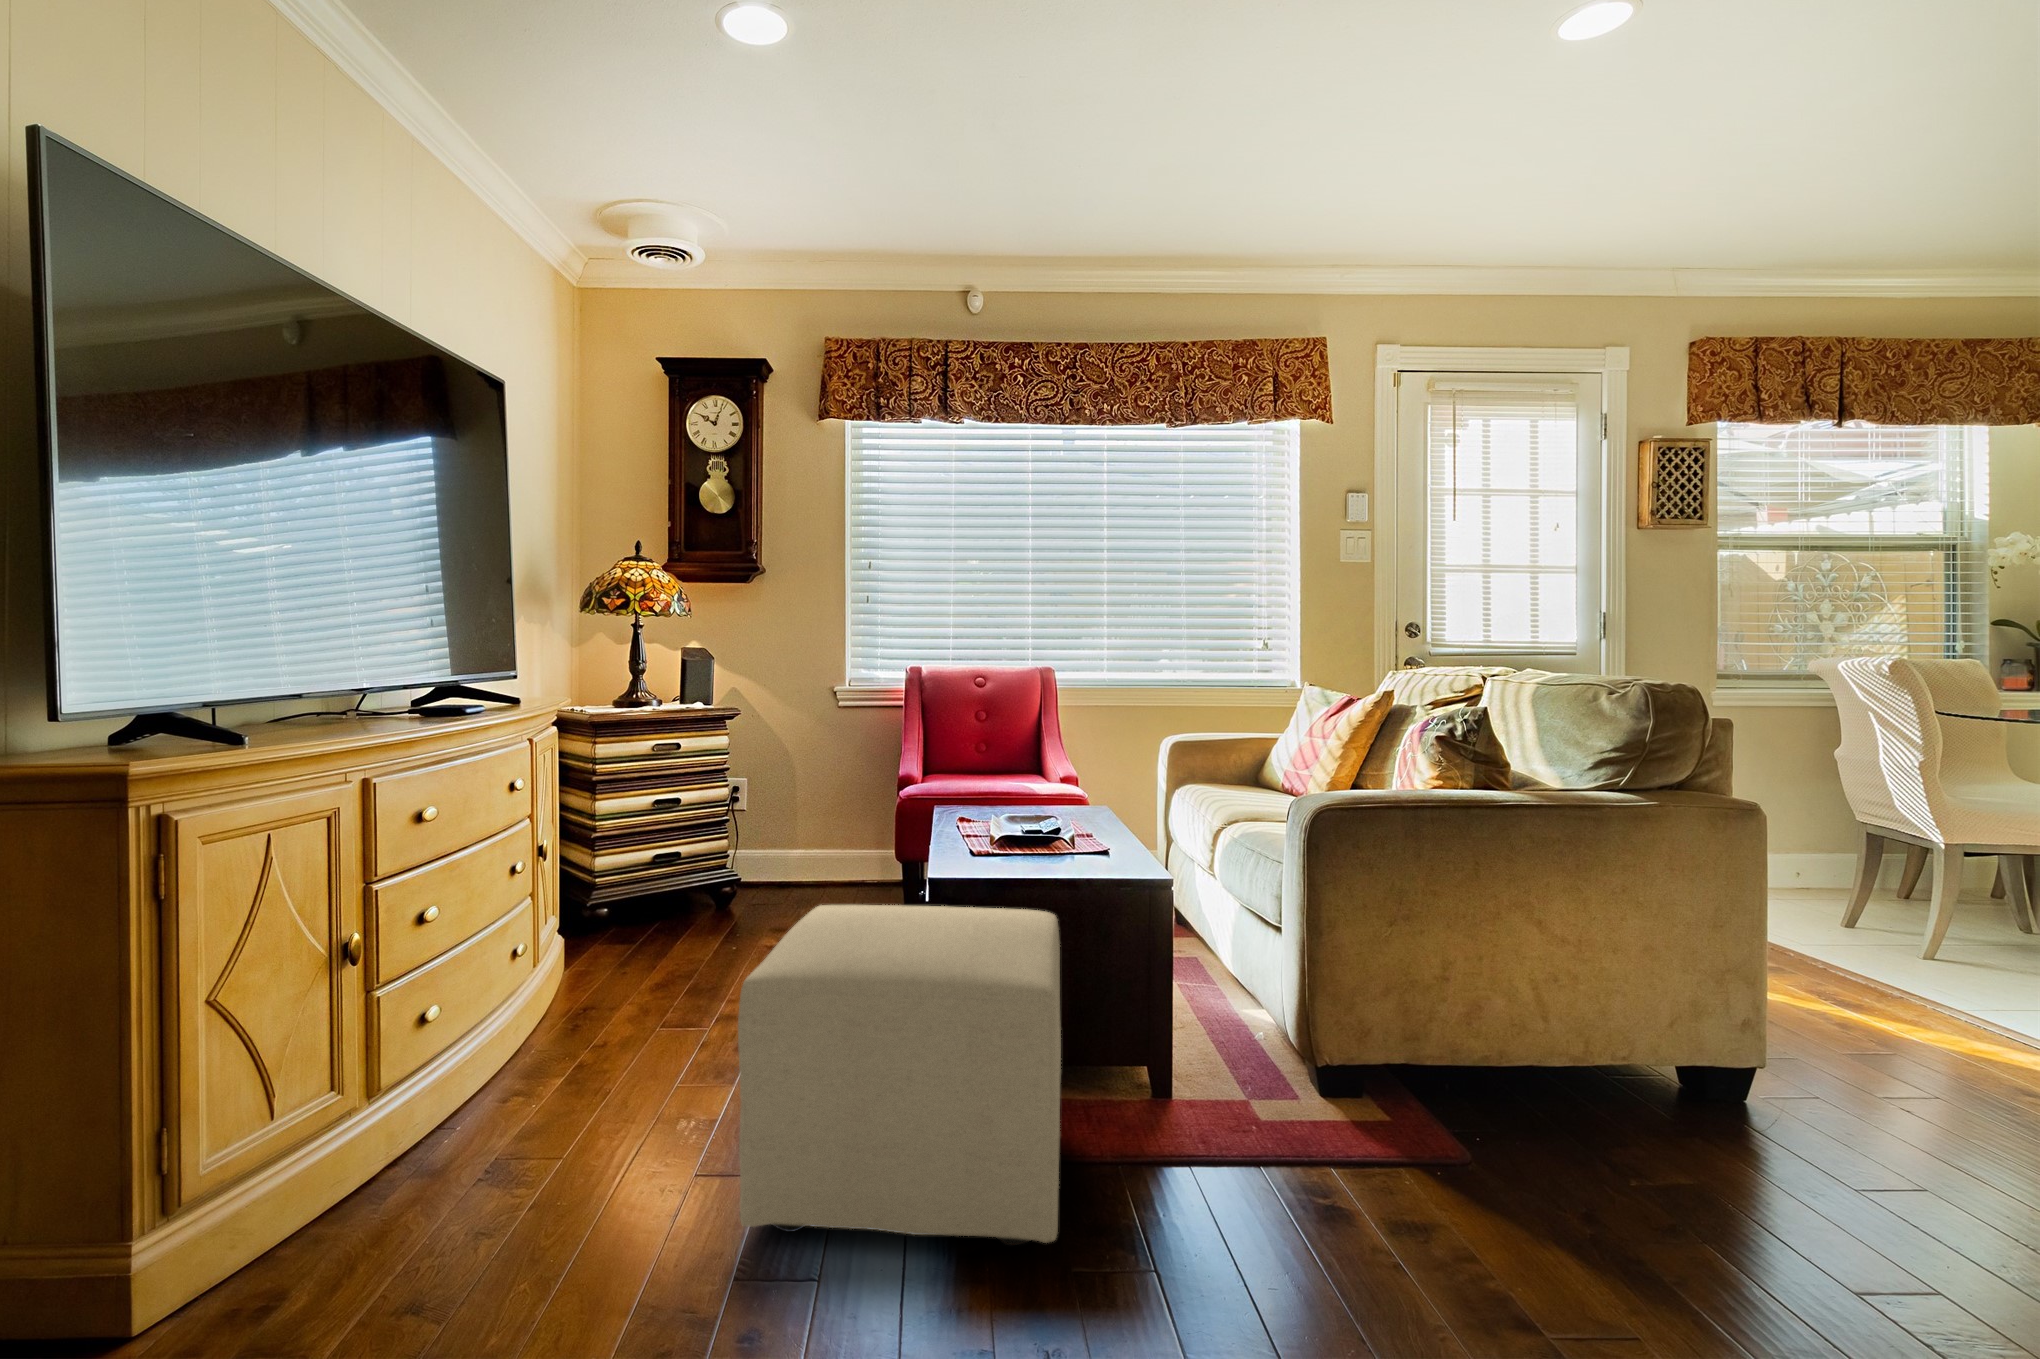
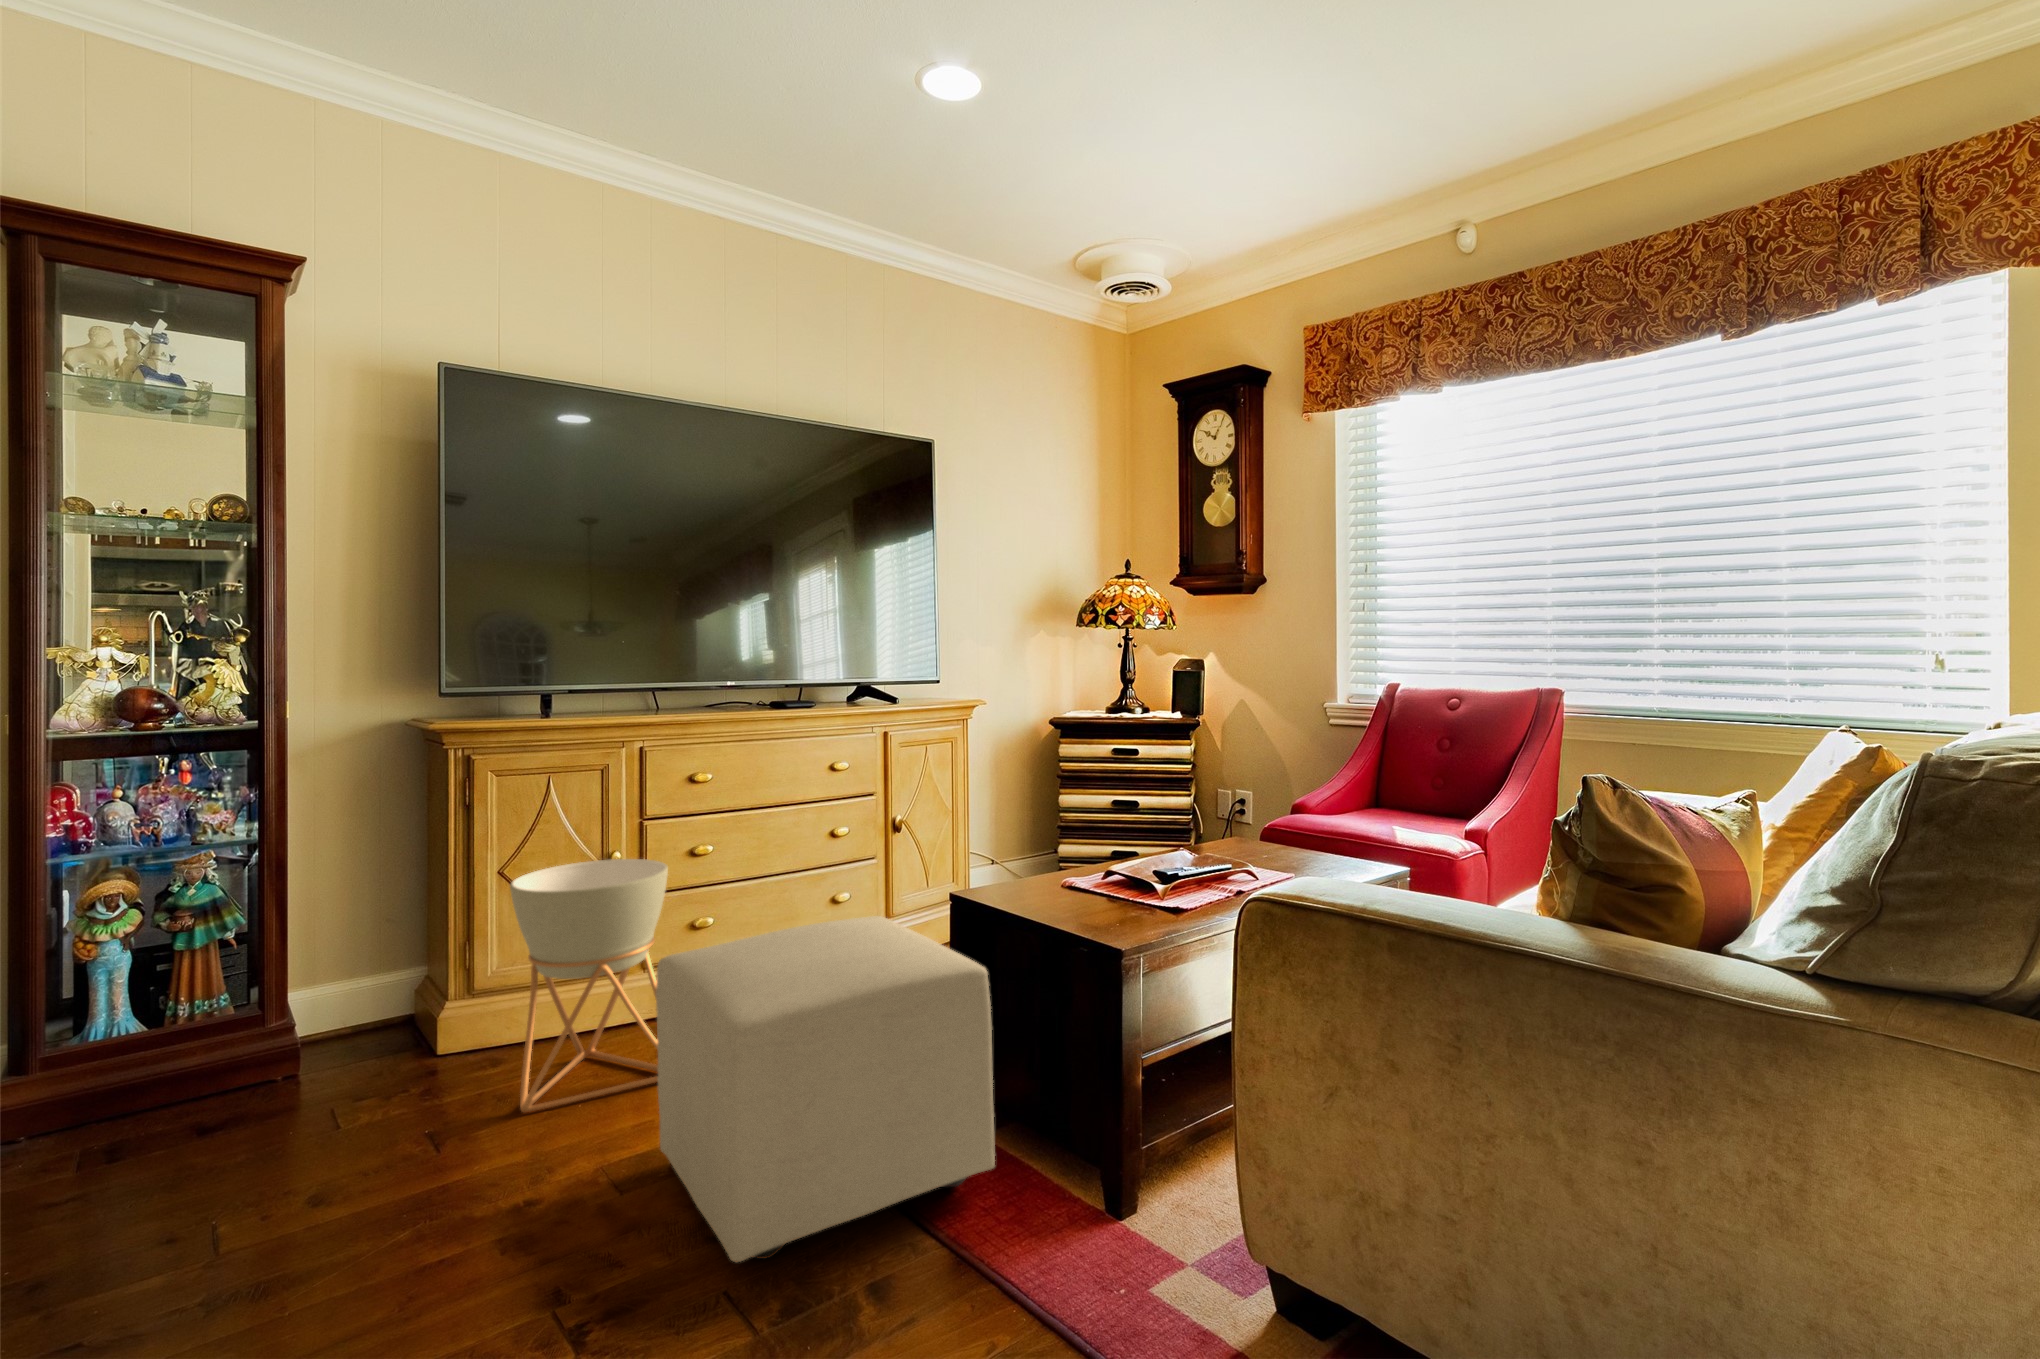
planter: none [295,901,540,1303] -> present [510,859,668,1112]

